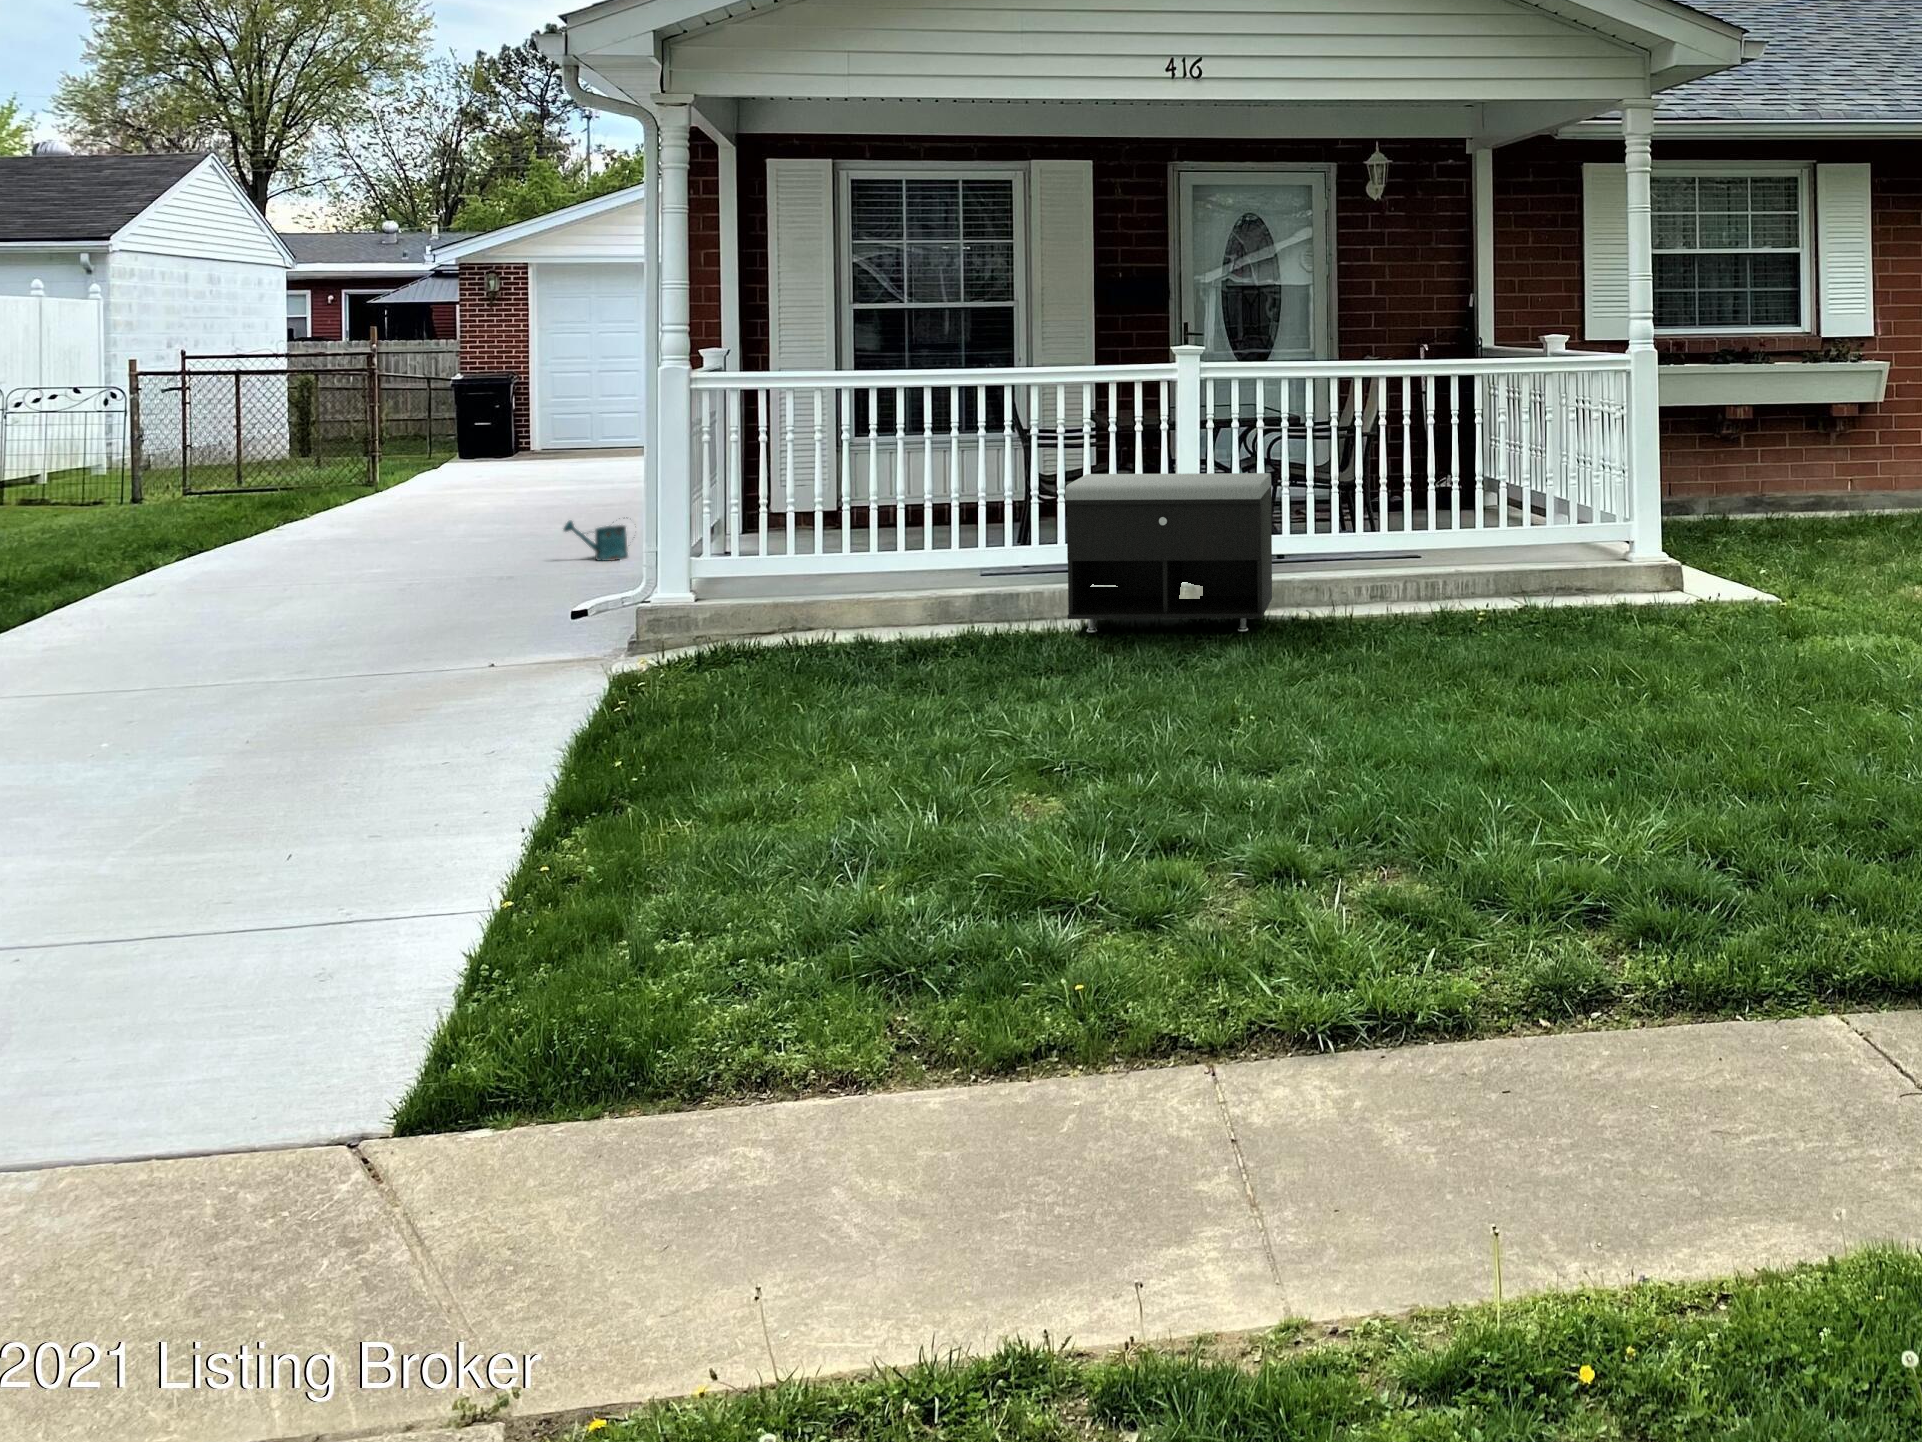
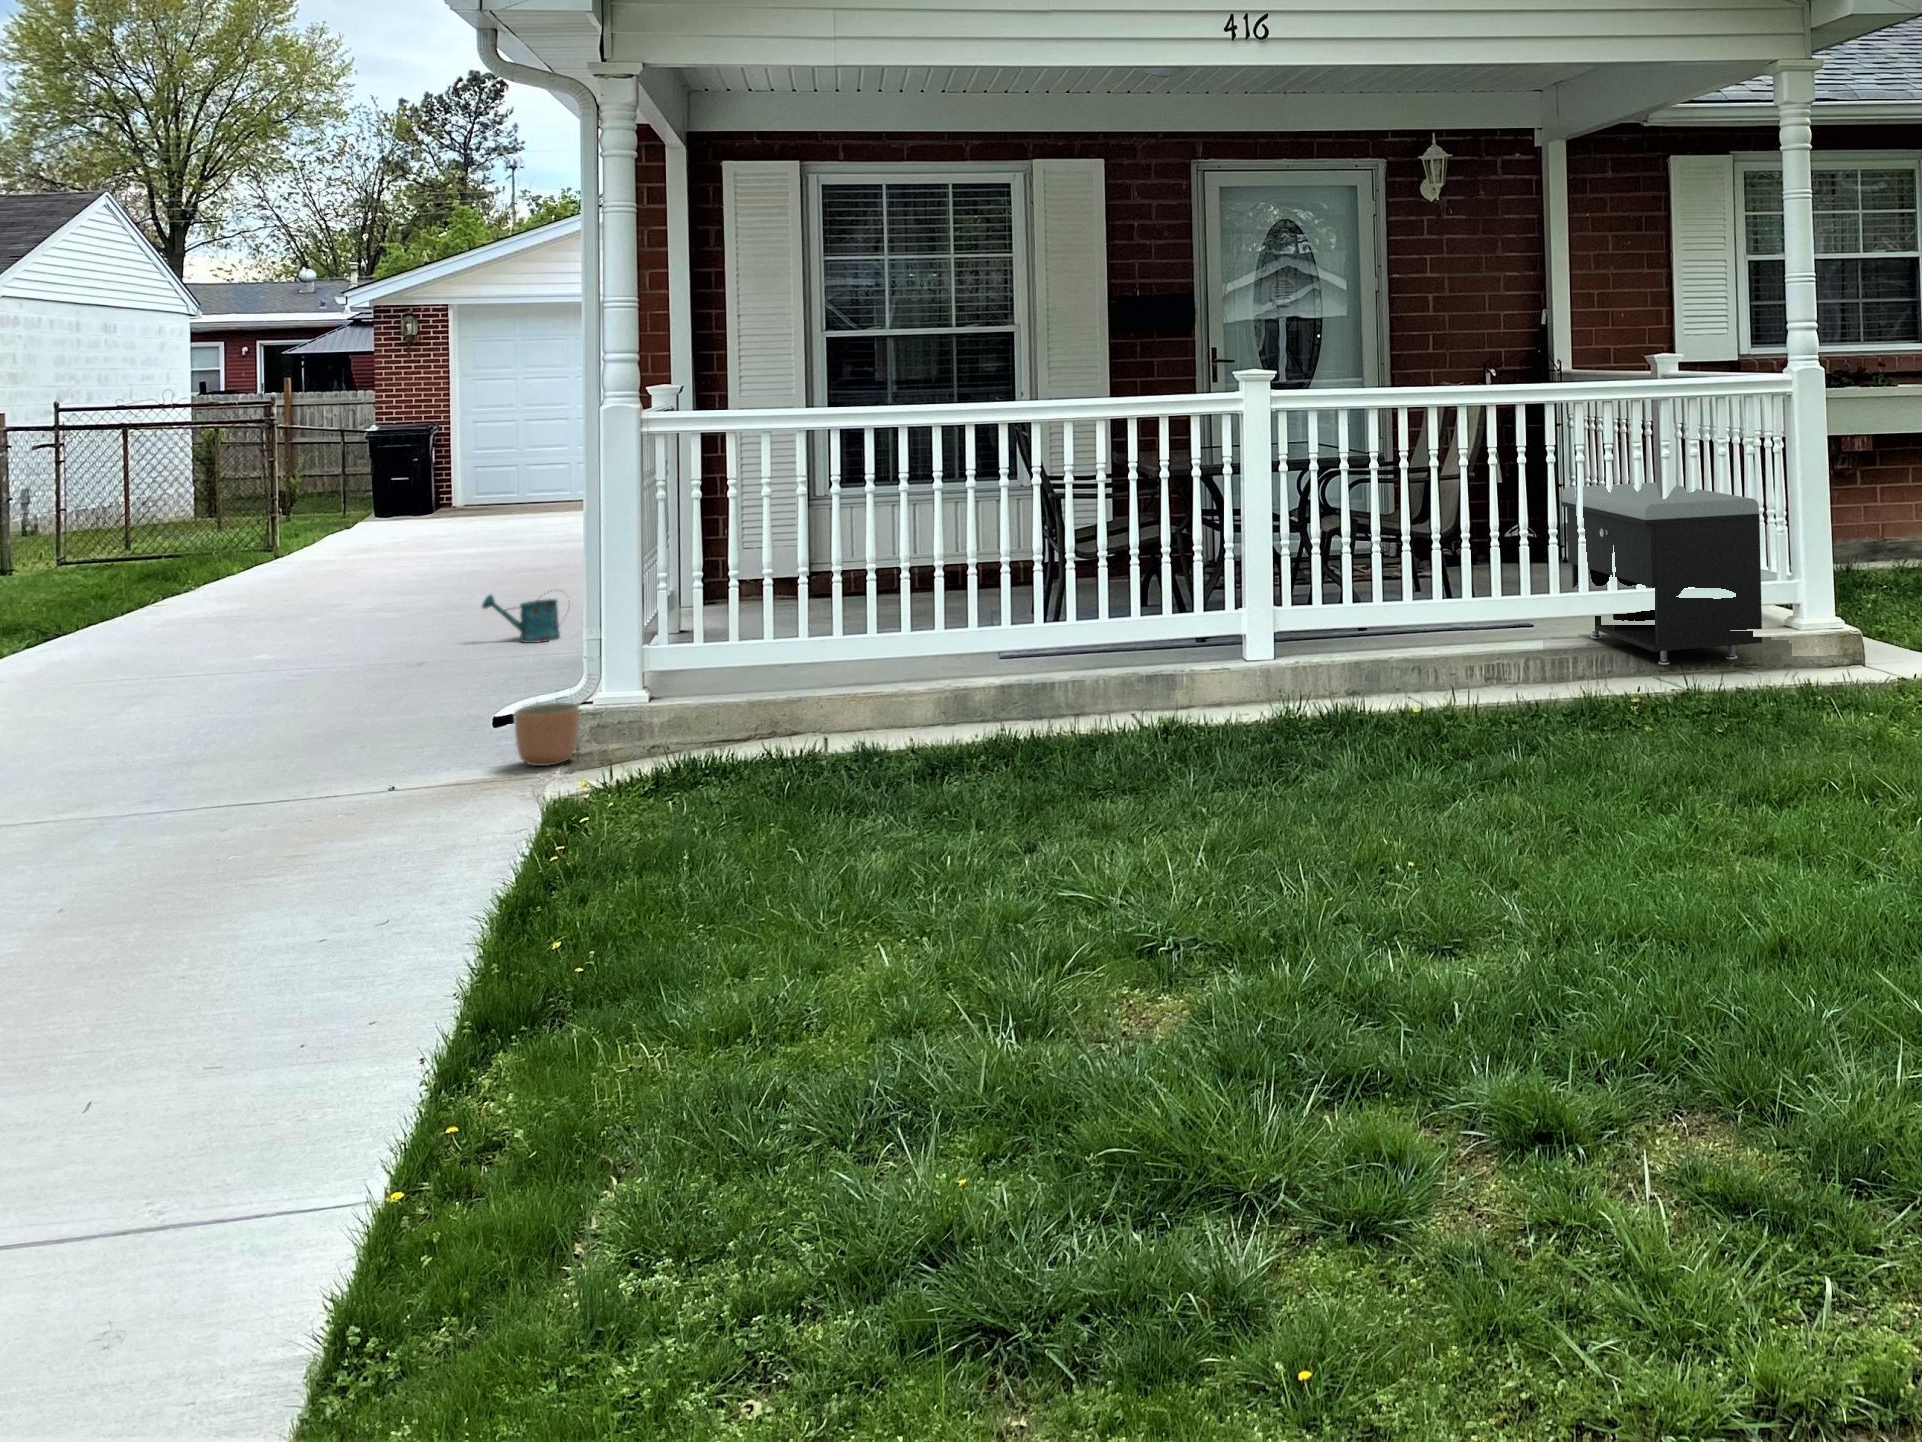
storage bench: present [1065,473,1272,633] -> present [1562,483,1762,665]
planter: none [593,600,643,648] -> present [514,703,579,766]

